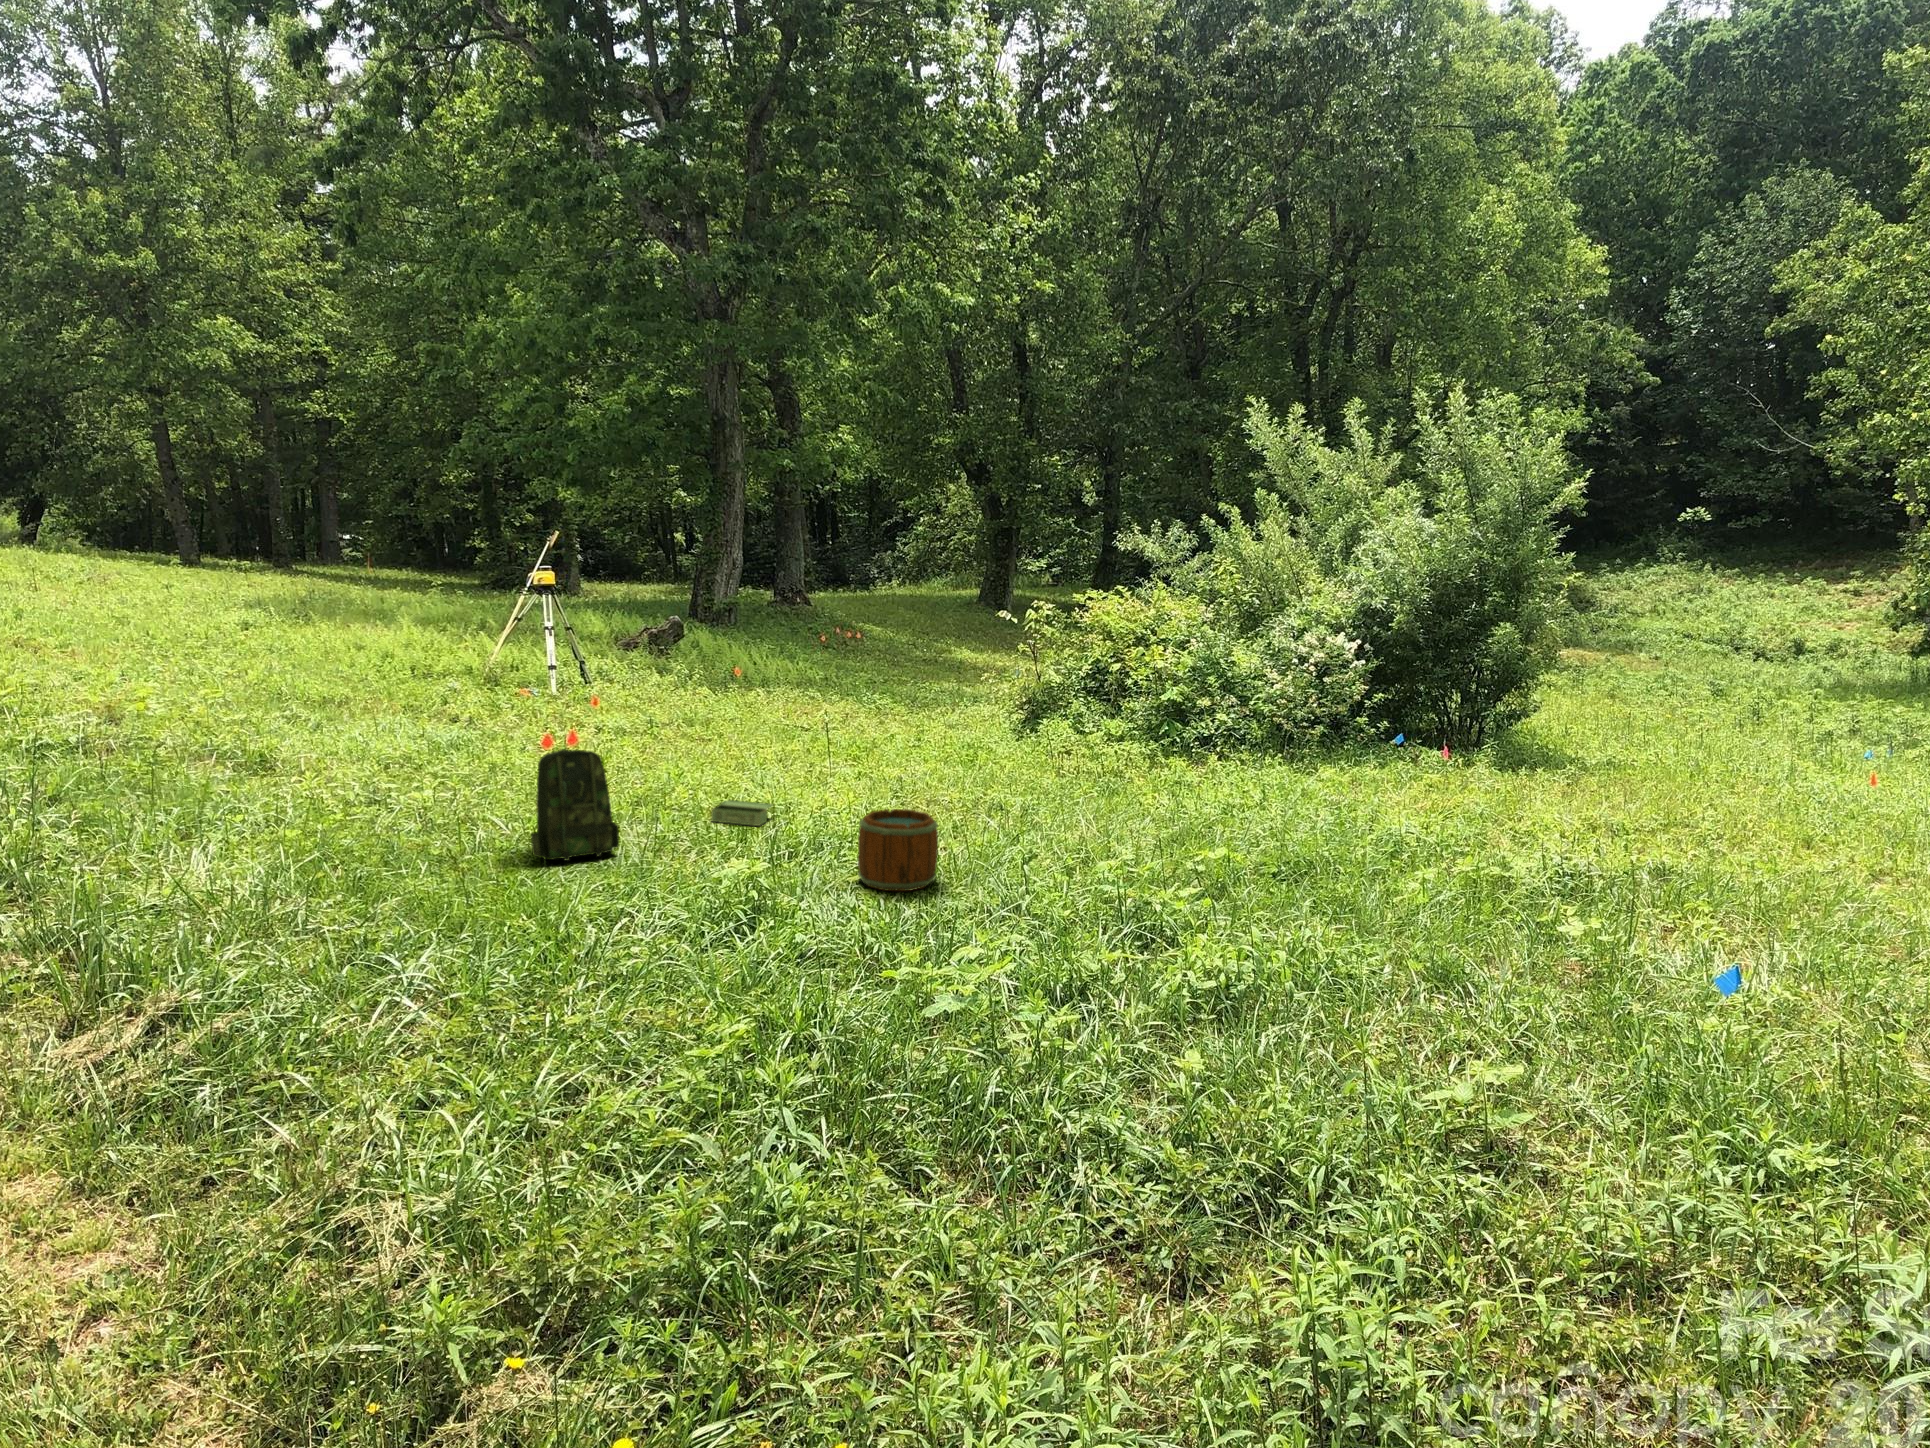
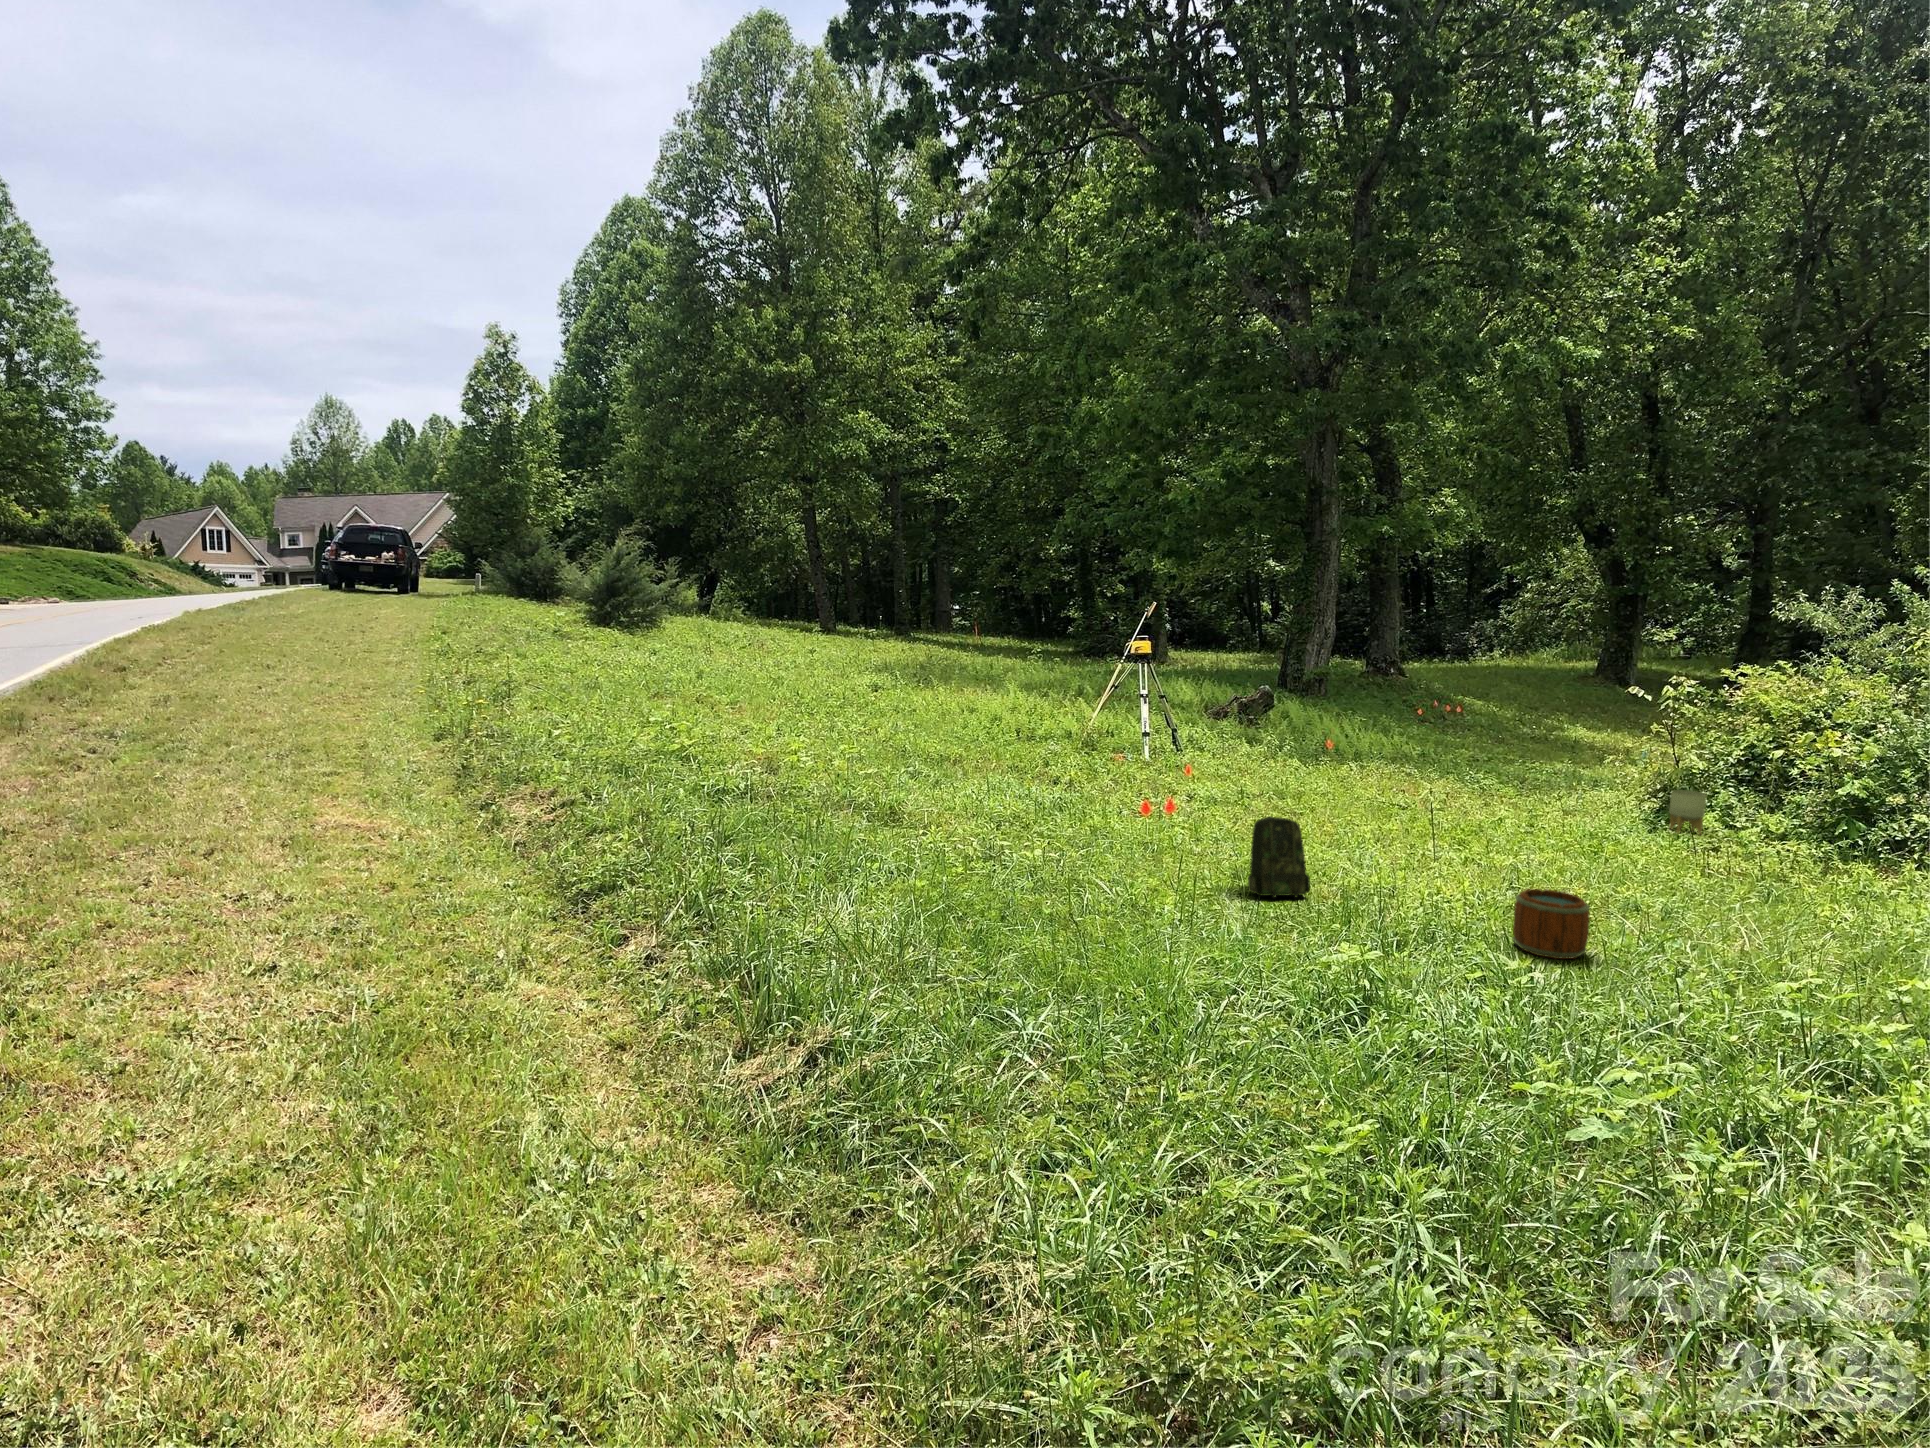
planter: none [1031,704,1062,747] -> present [1669,790,1706,835]
toolbox: present [711,800,774,826] -> none [1372,862,1425,887]

